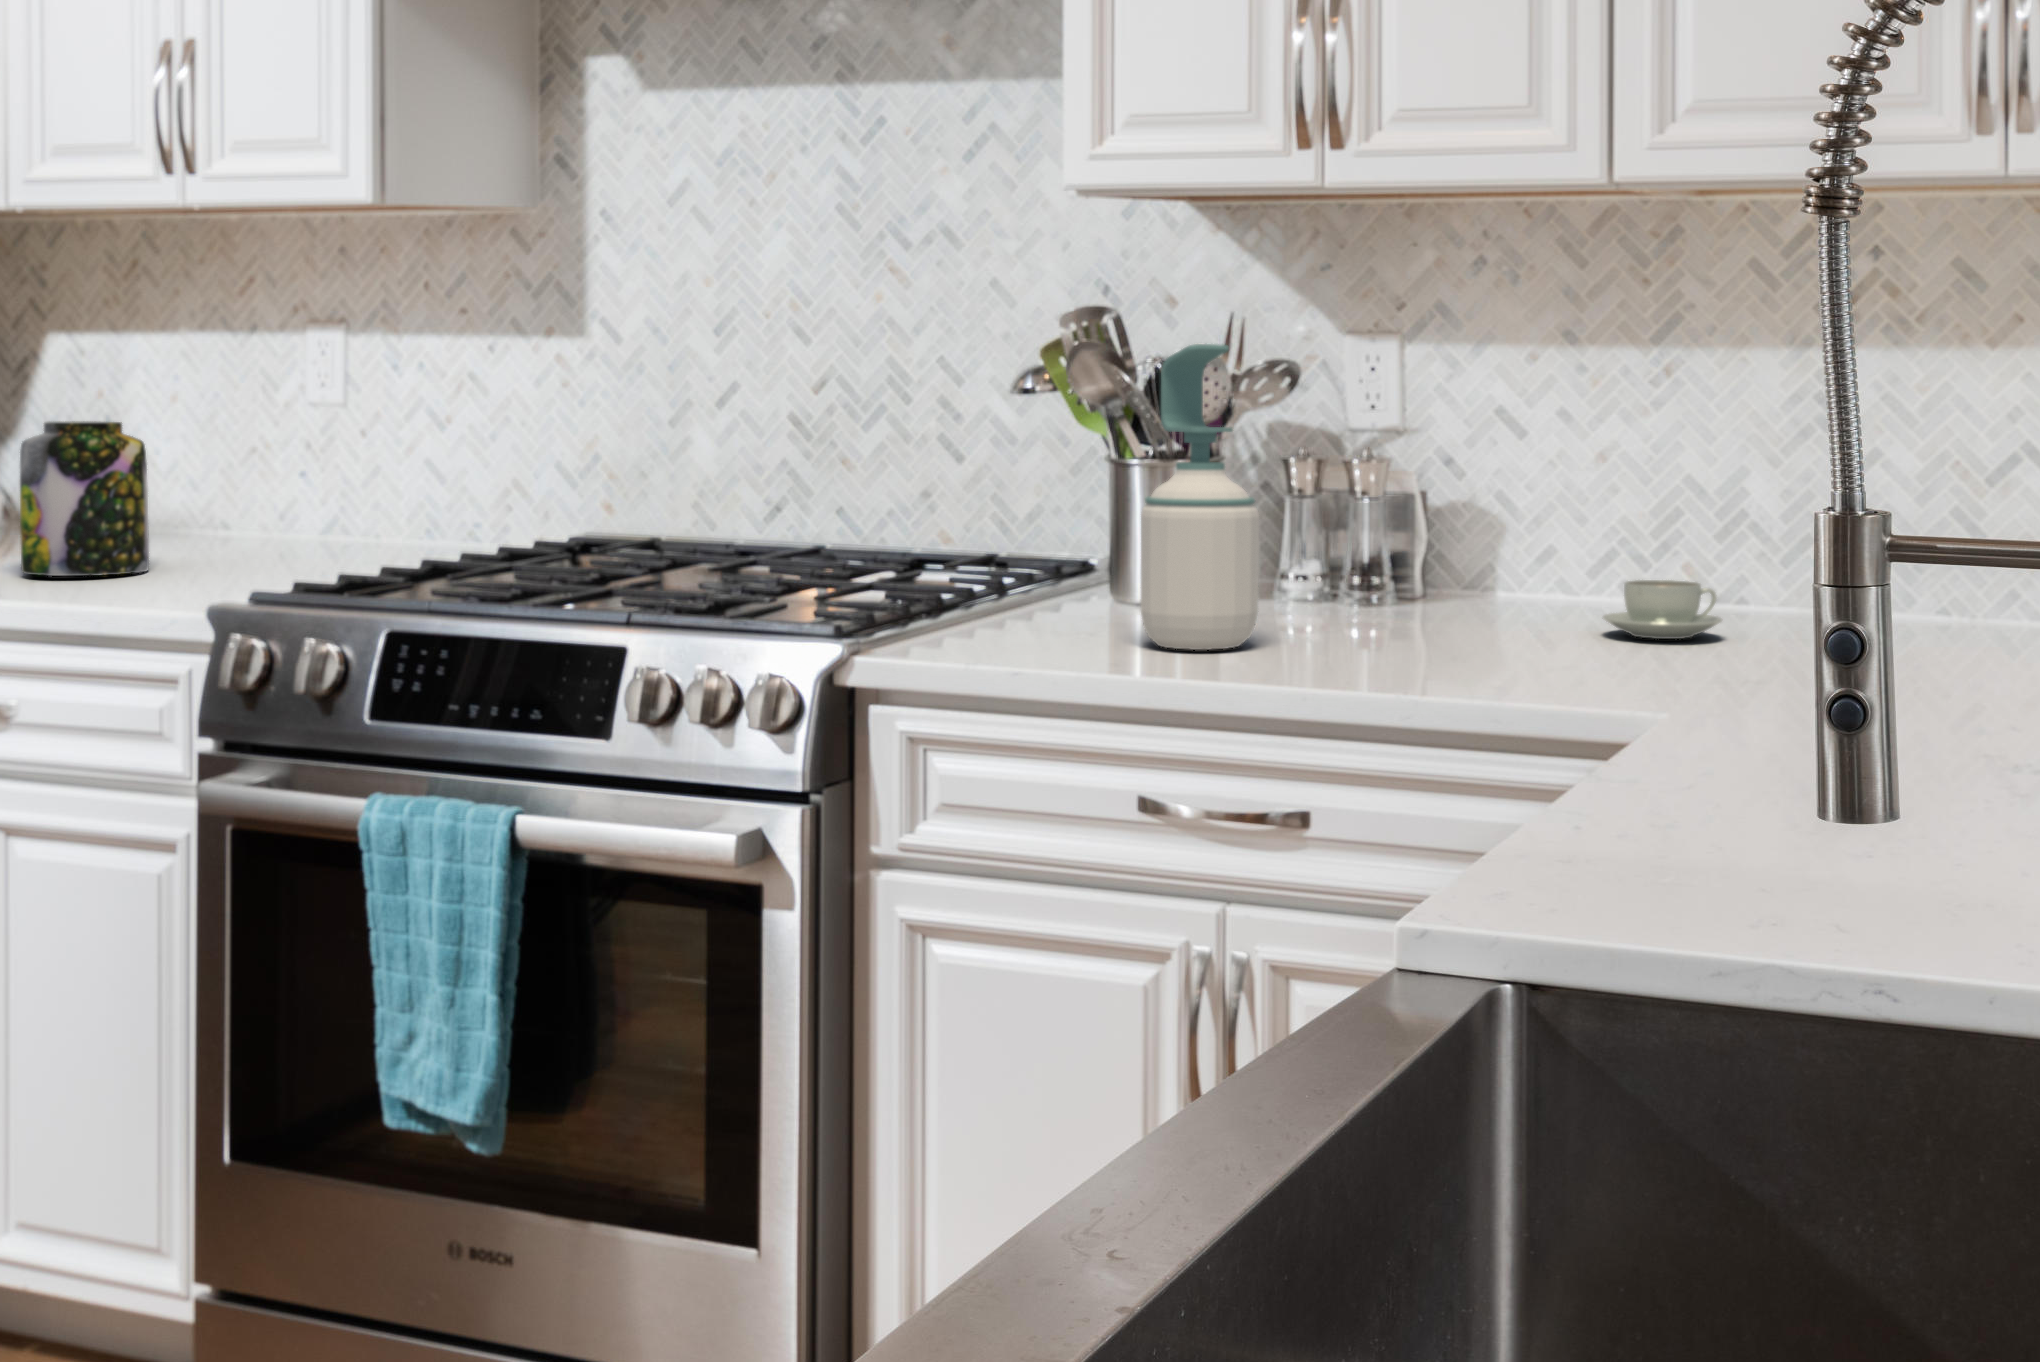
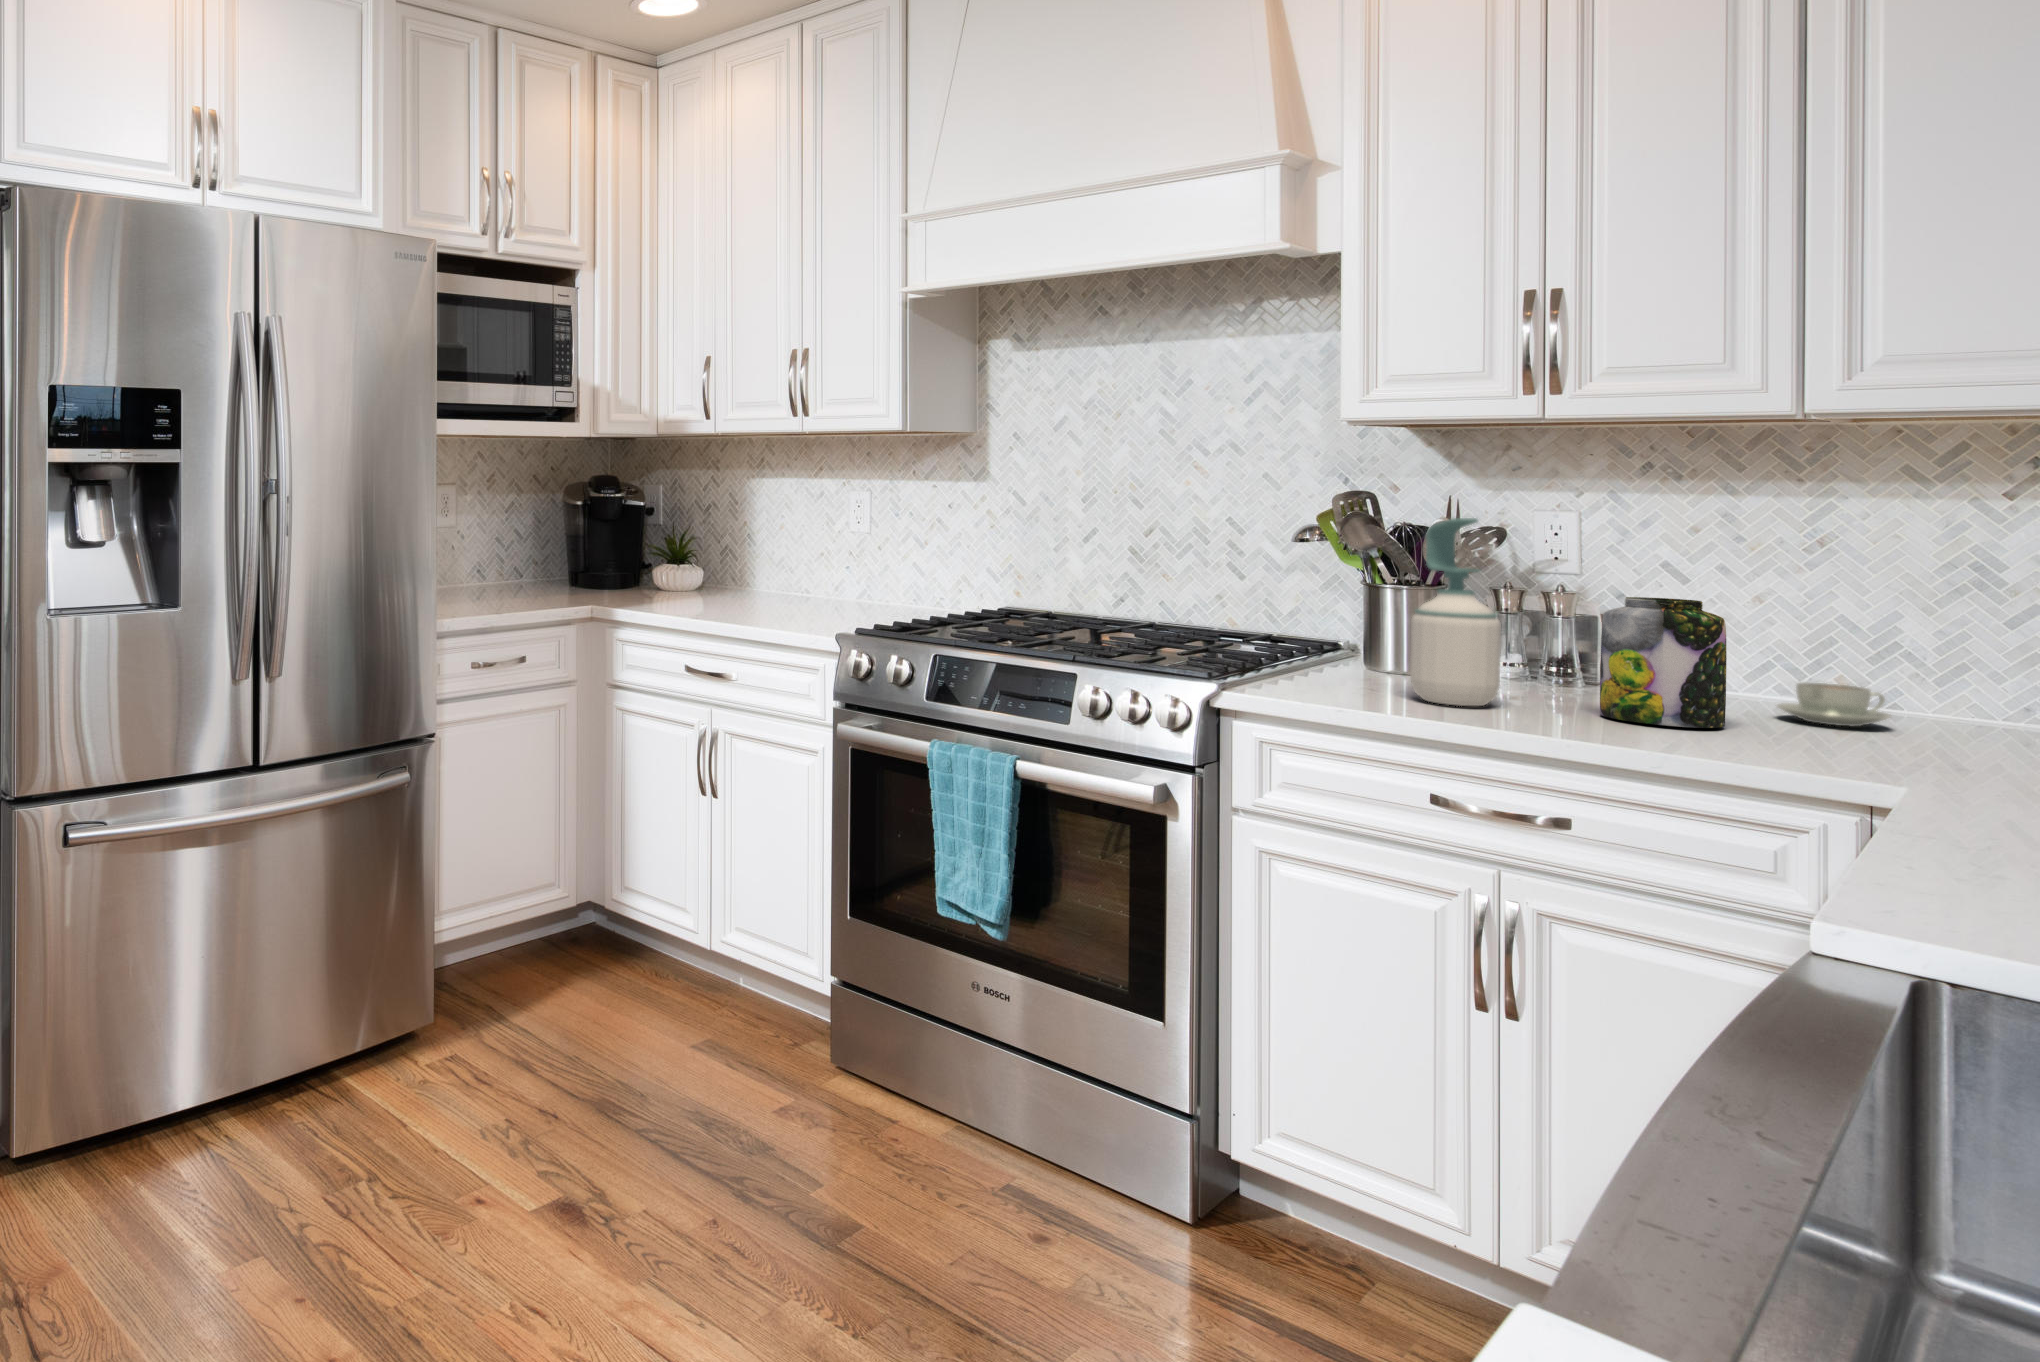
jar: present [20,421,149,576] -> present [1600,597,1727,728]

